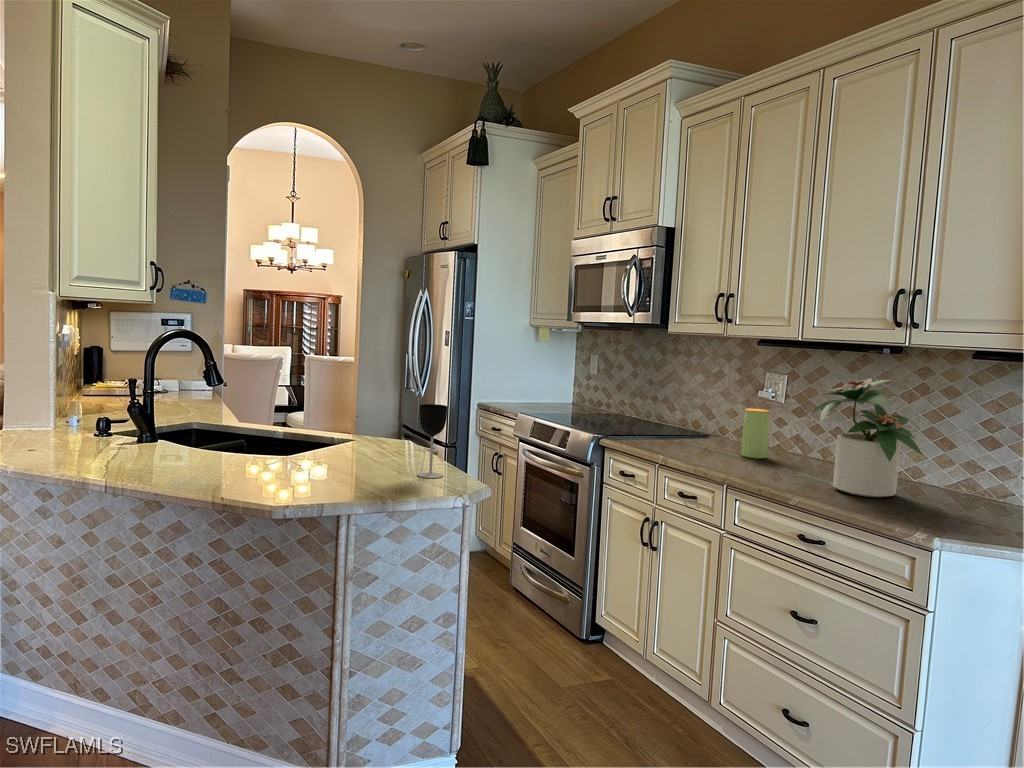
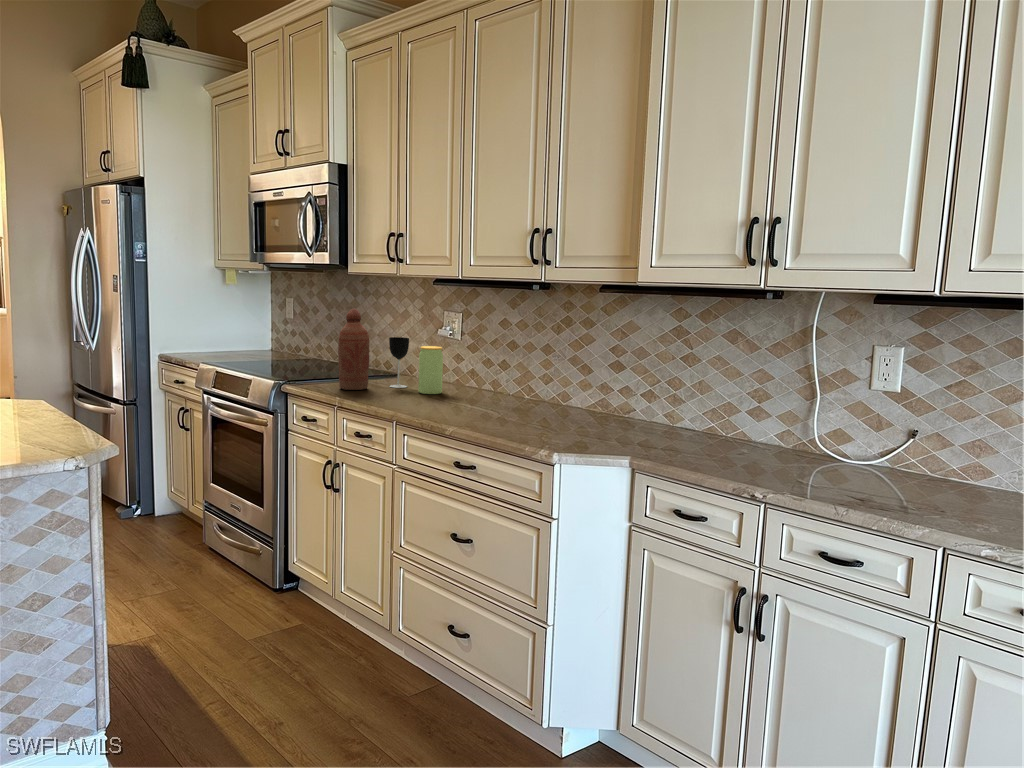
bottle: none [659,368,691,449] -> present [338,308,369,390]
potted plant: present [811,378,923,498] -> none [465,312,561,422]
wine glass: present [418,404,448,478] -> present [389,337,409,388]

